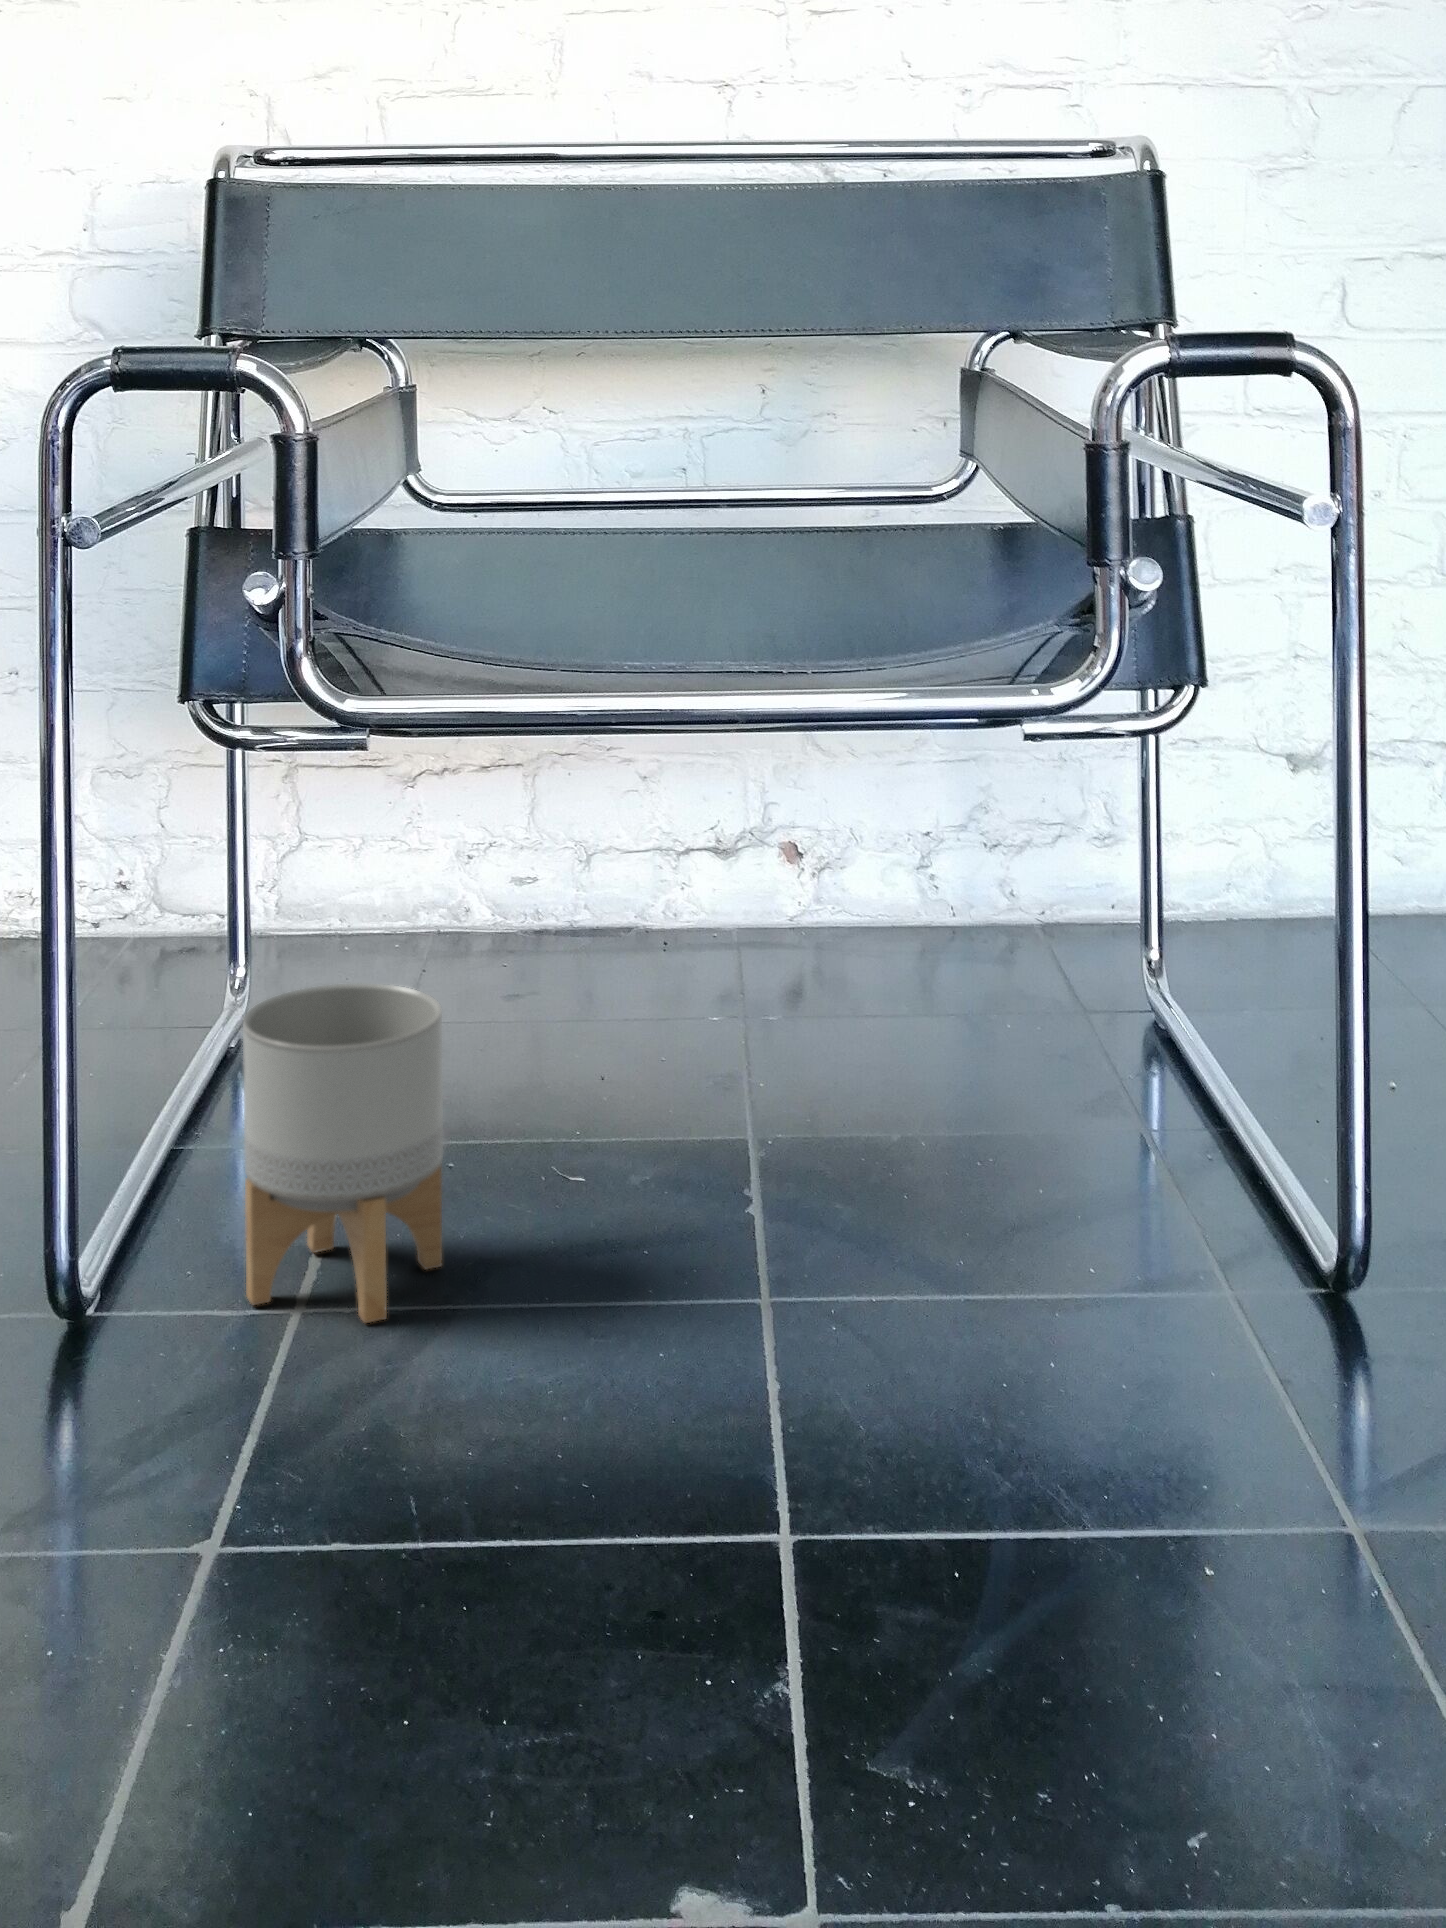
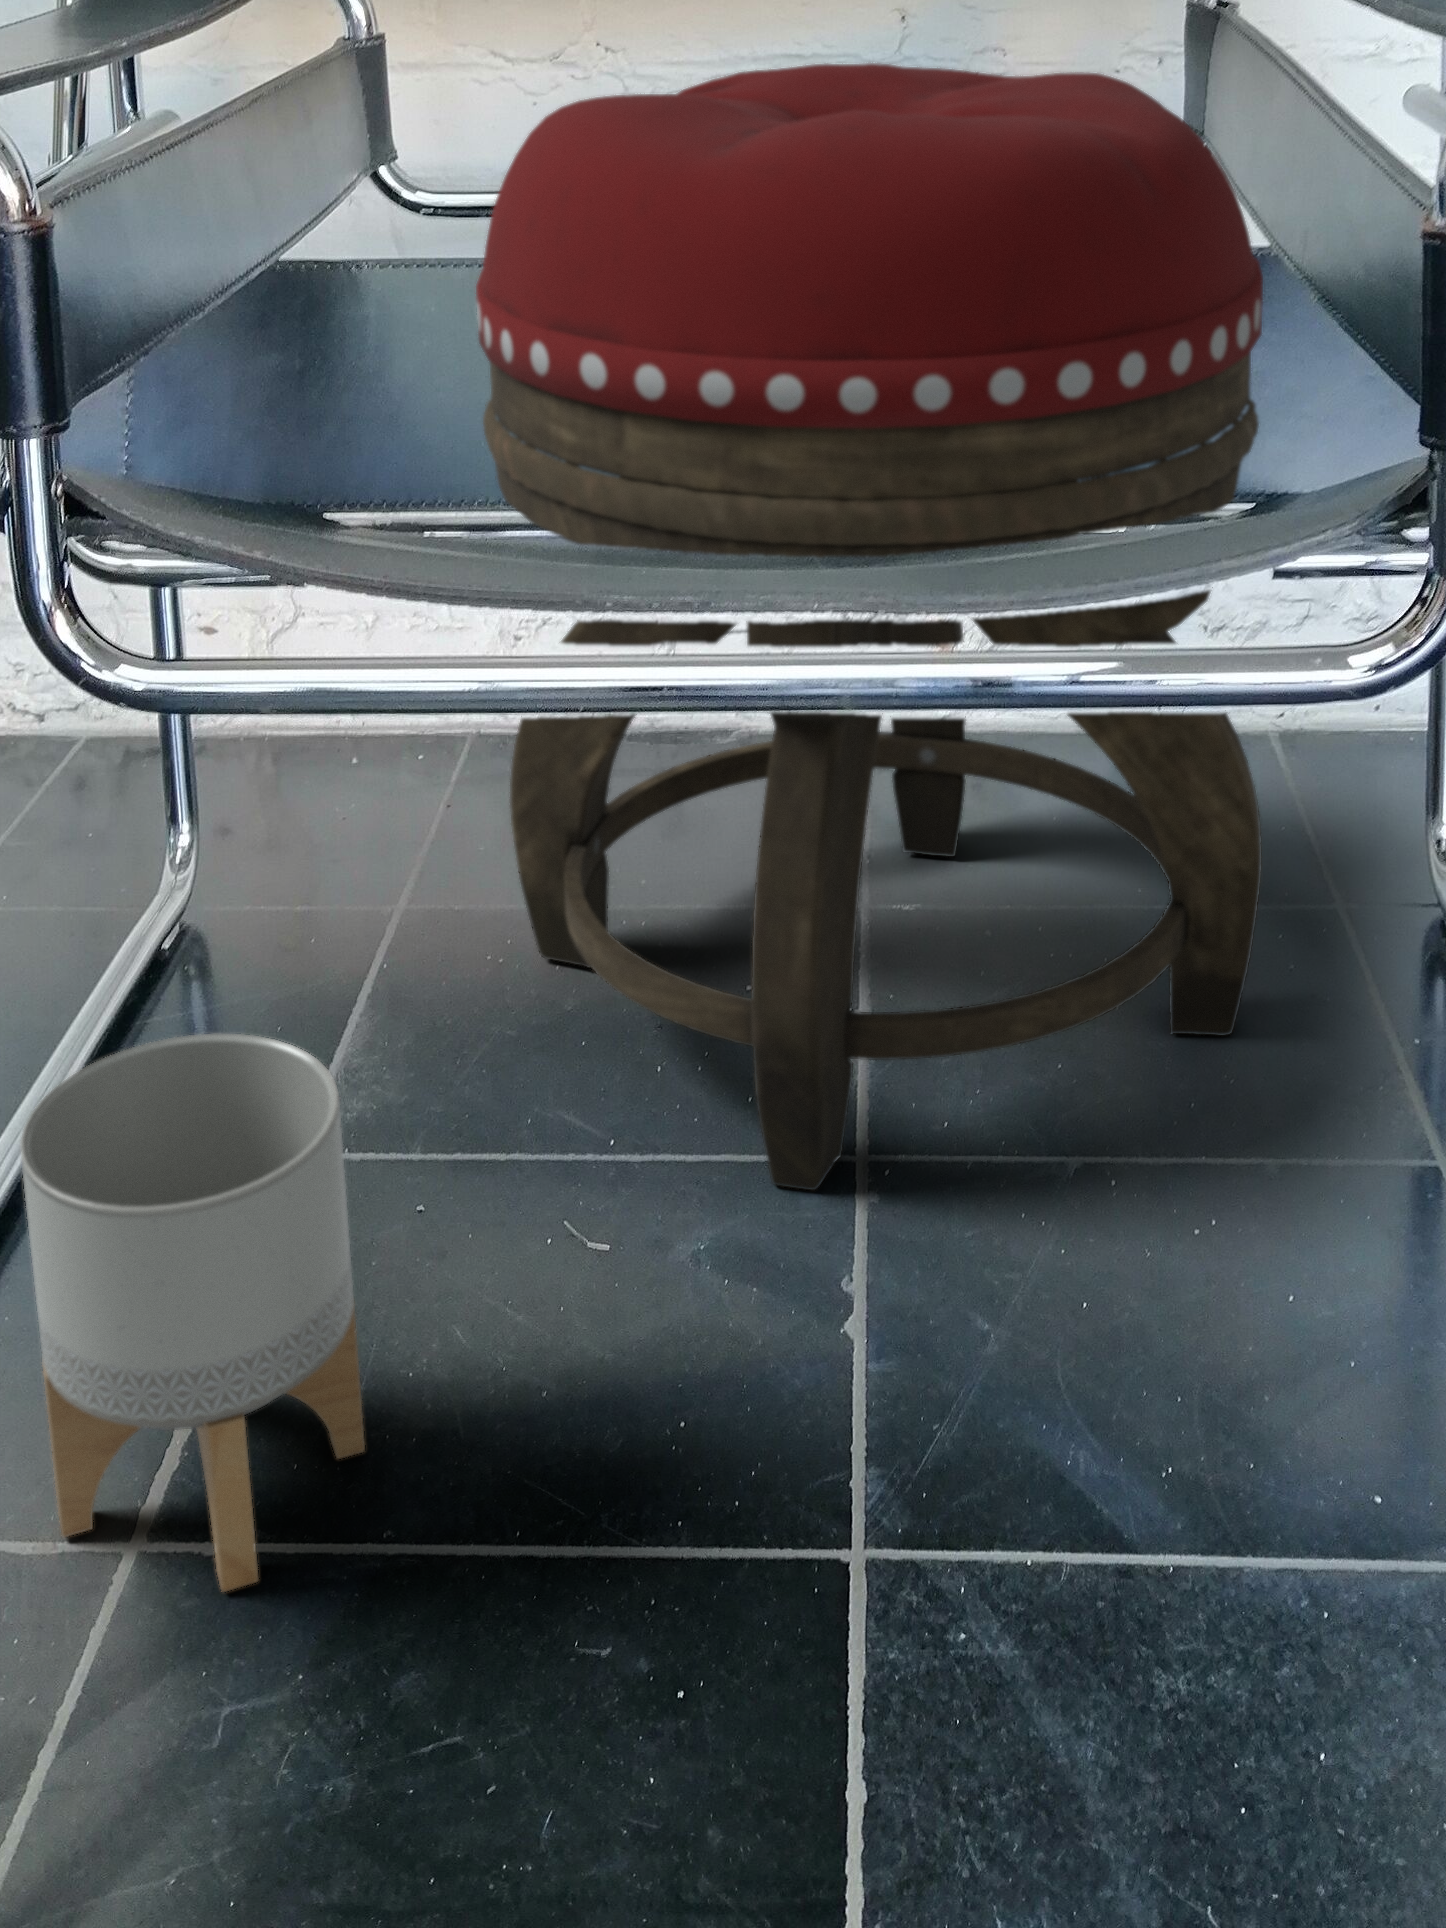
footstool: none [495,406,1024,1151] -> present [476,63,1263,1190]

